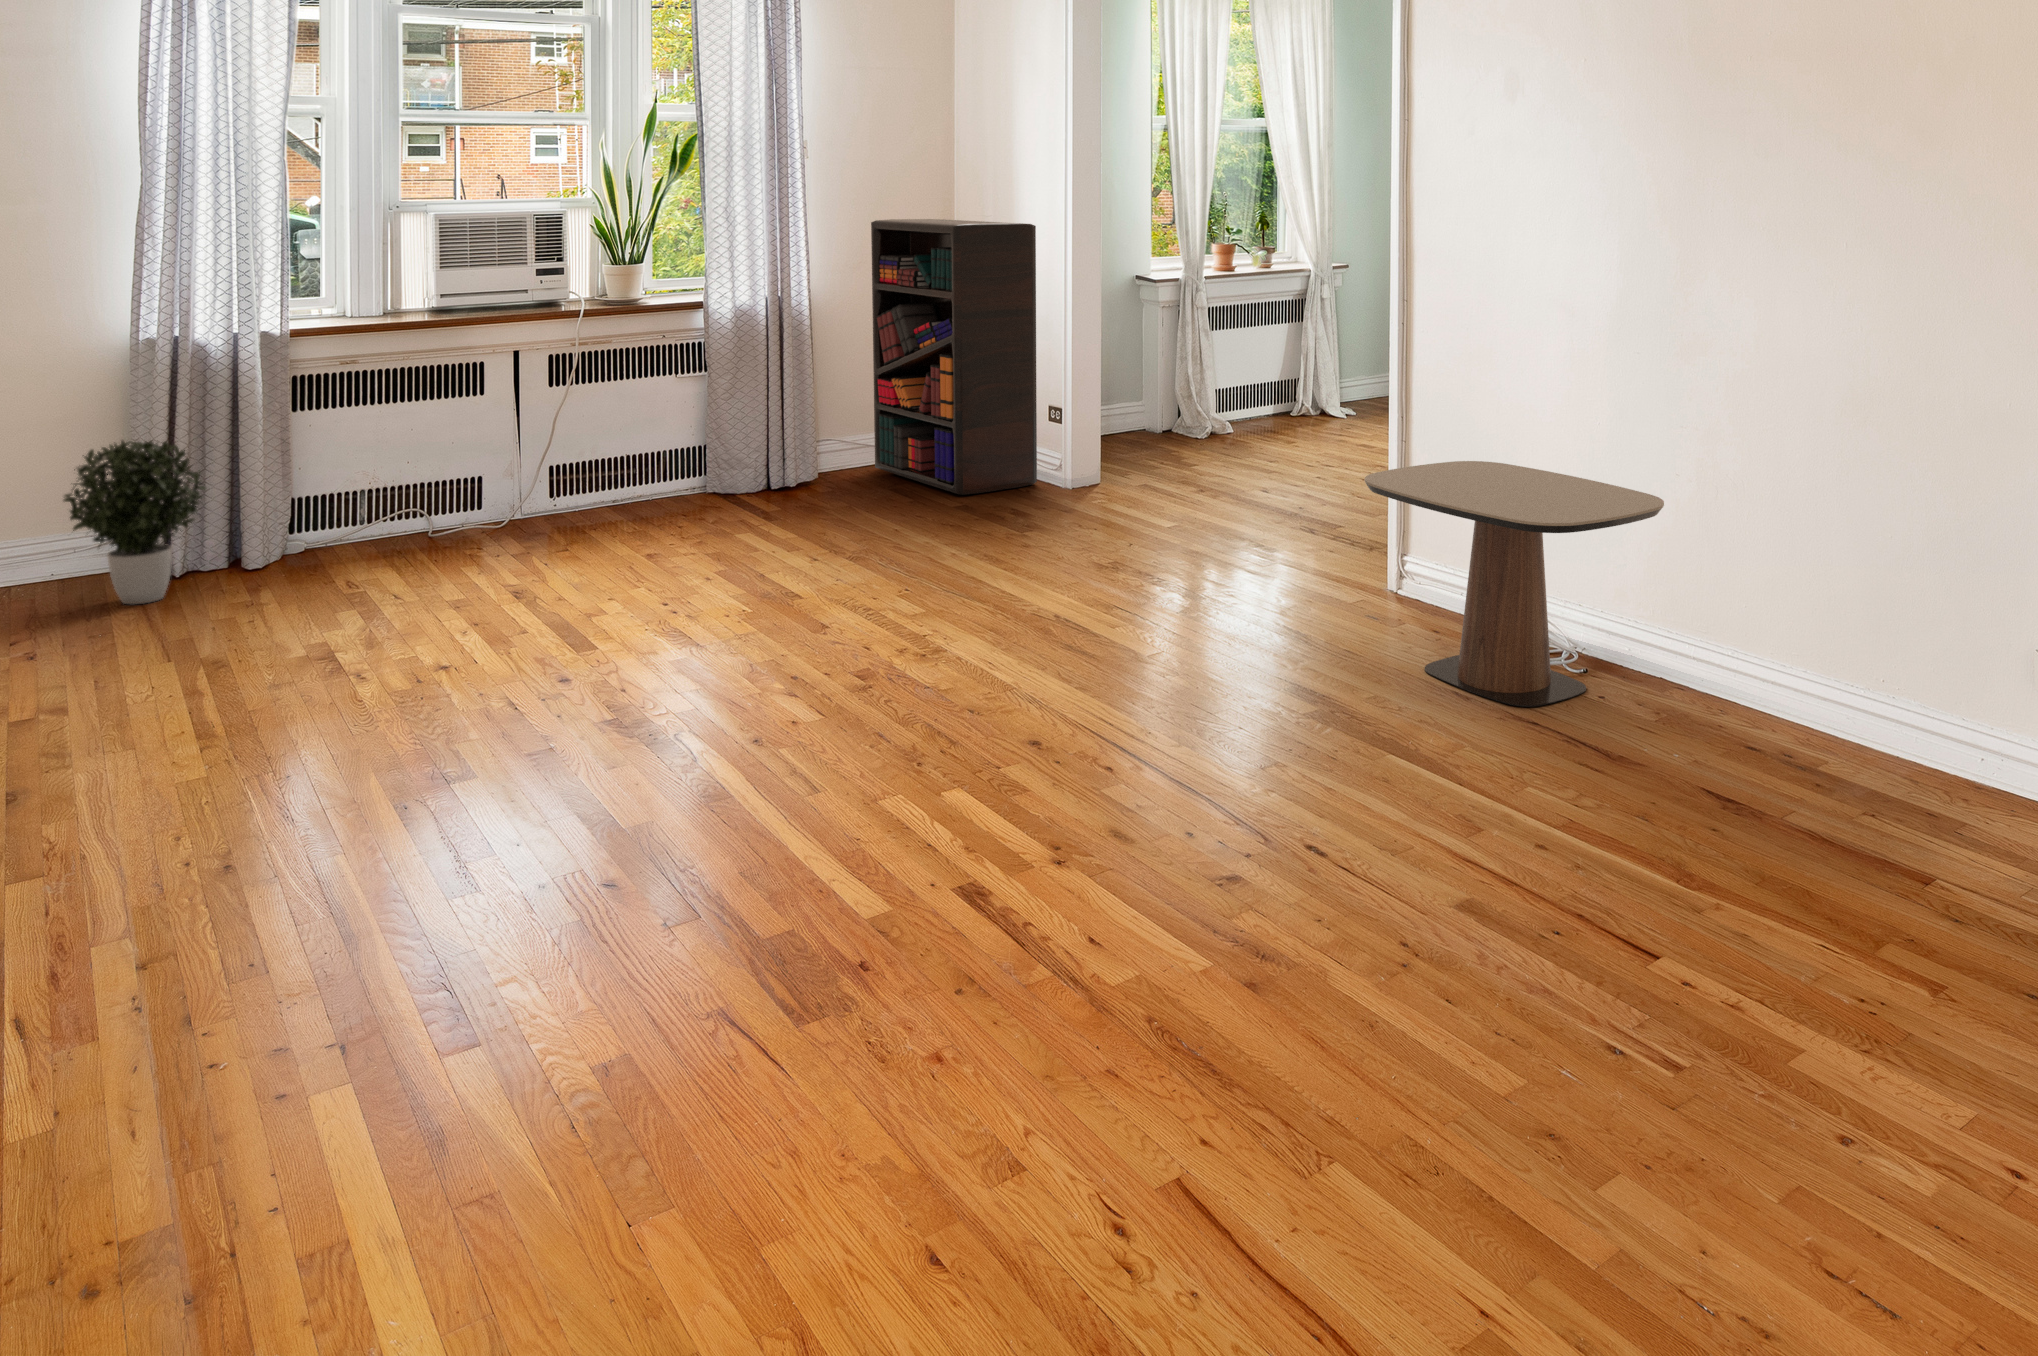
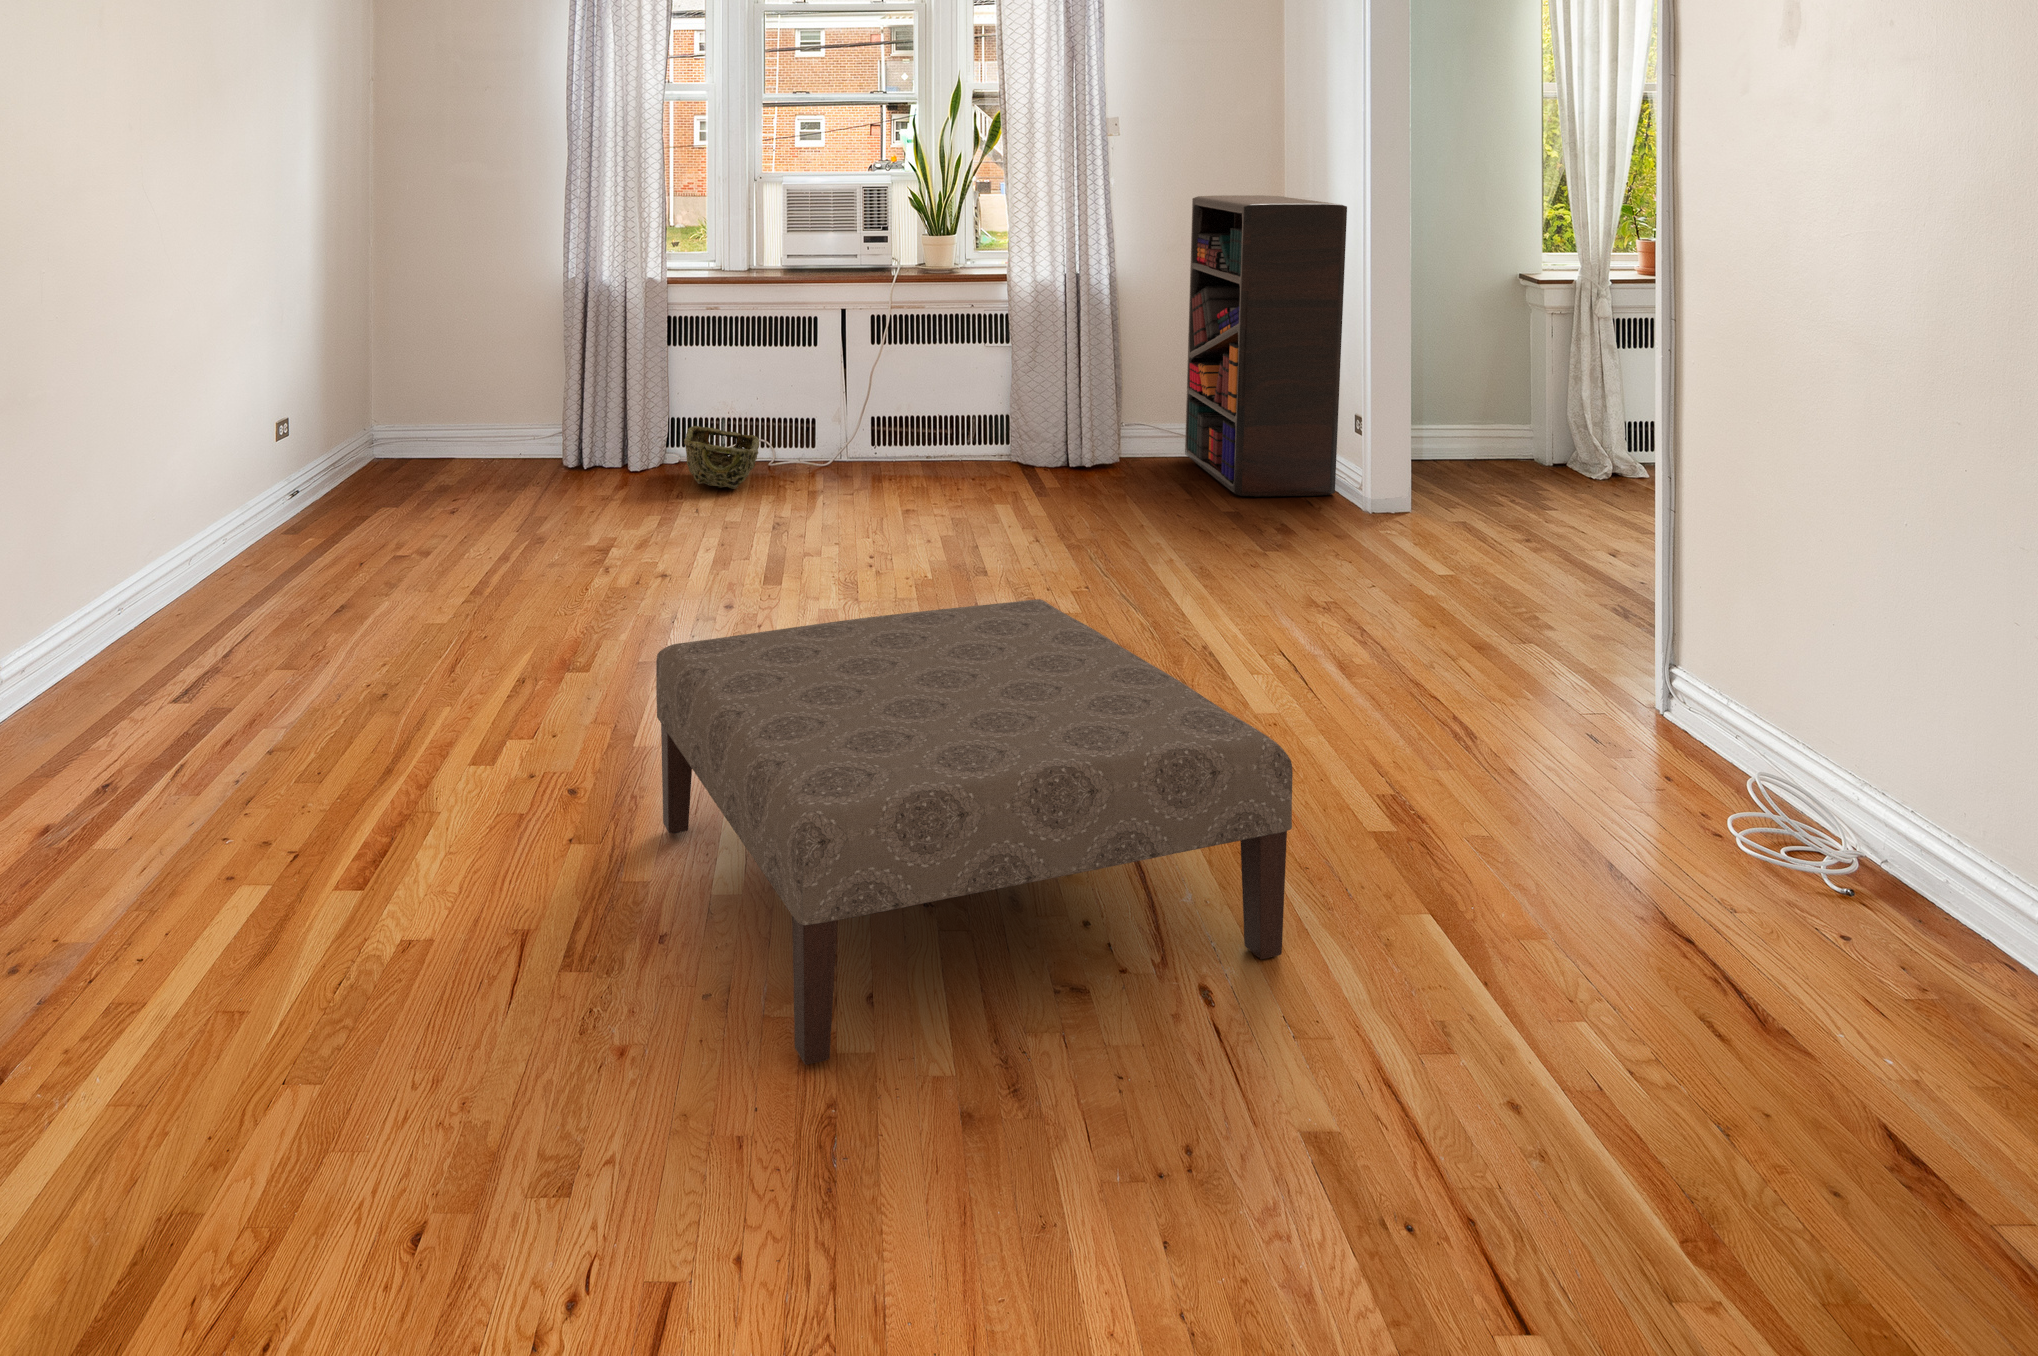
potted plant: present [64,441,206,604] -> none [489,364,585,494]
side table: present [1365,461,1664,707] -> none [1505,545,1928,906]
woven basket: none [336,496,450,562] -> present [684,426,759,489]
ottoman: none [735,575,1358,996] -> present [656,599,1293,1065]

